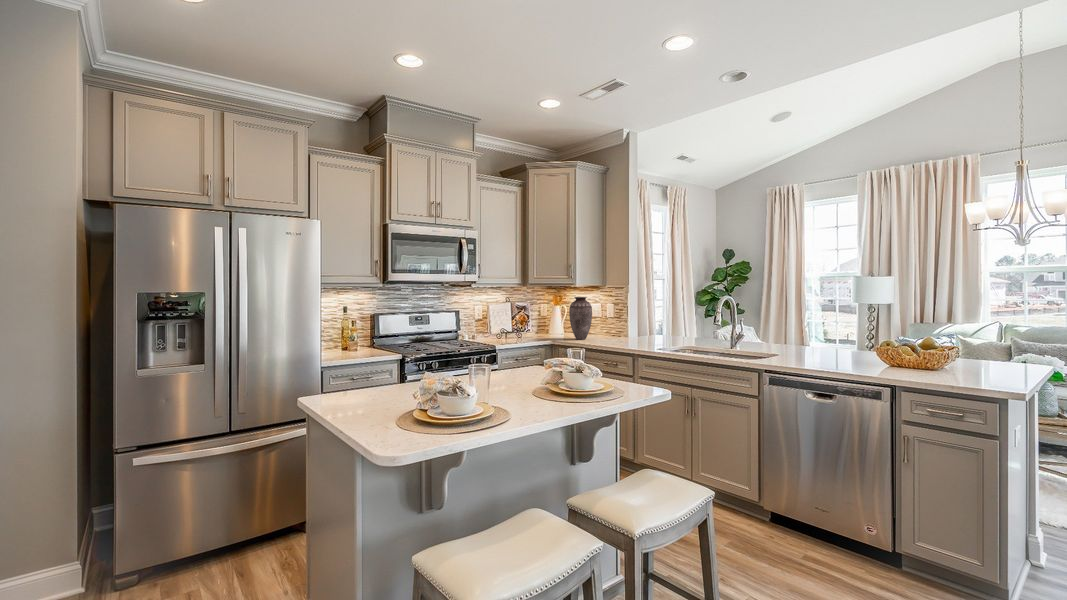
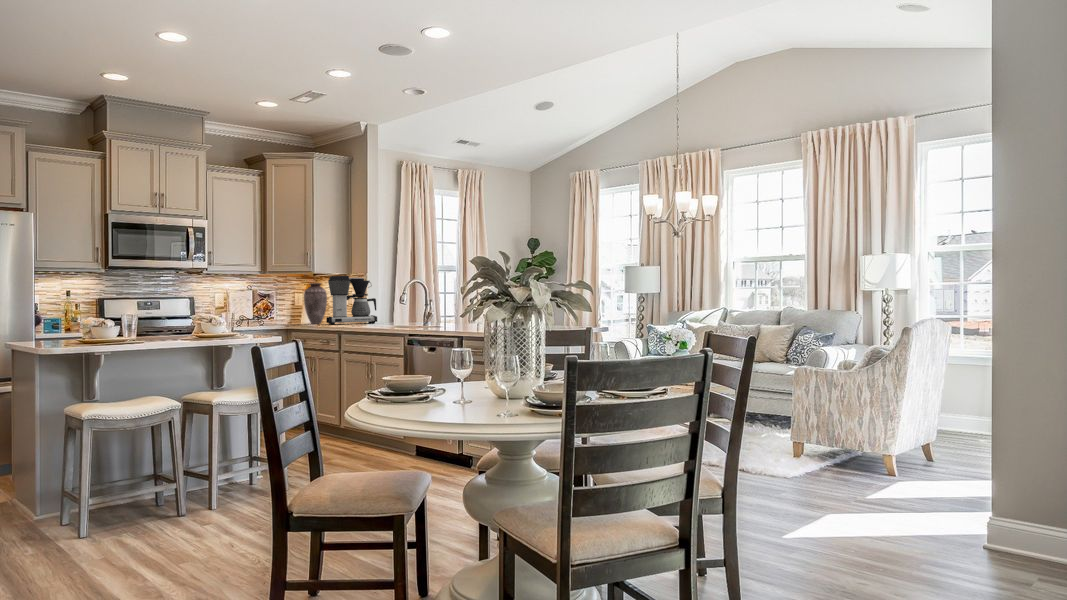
coffee maker: none [597,291,654,344] -> present [326,276,377,325]

